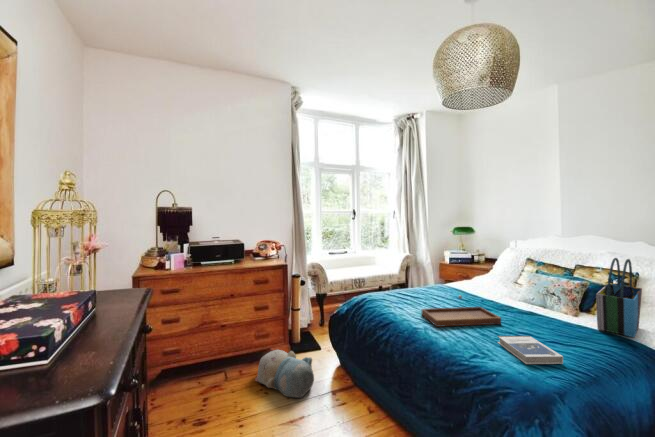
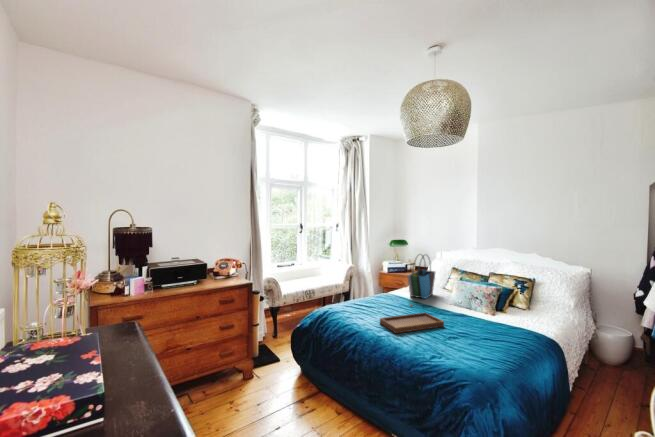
tote bag: present [596,258,642,337] -> present [408,255,435,299]
hardback book: present [498,336,563,364] -> none [446,336,497,360]
plush toy: present [255,350,314,398] -> none [223,366,284,412]

